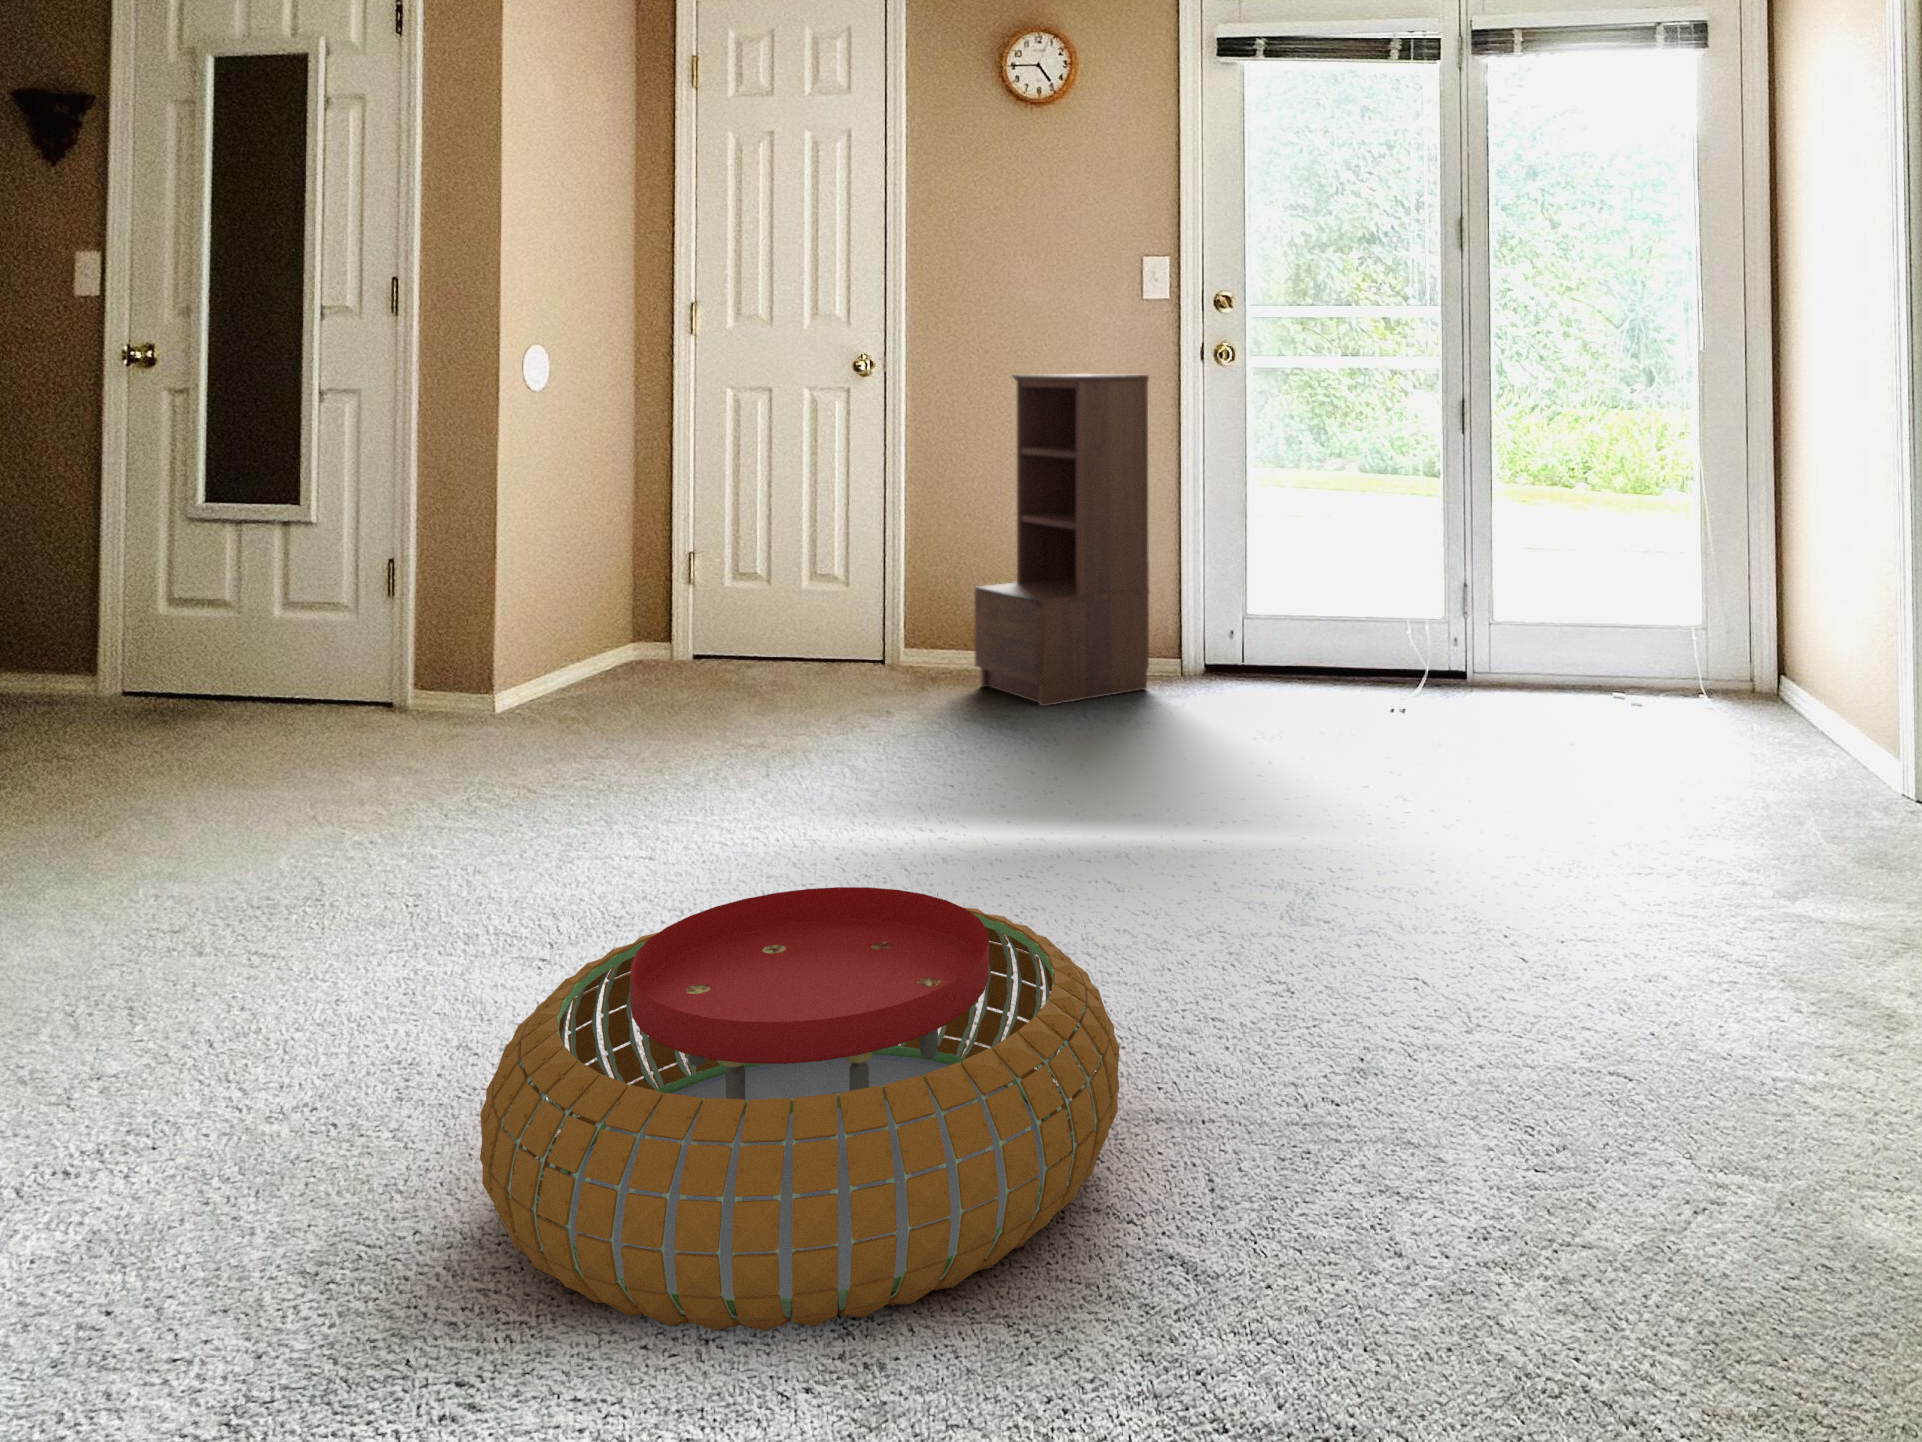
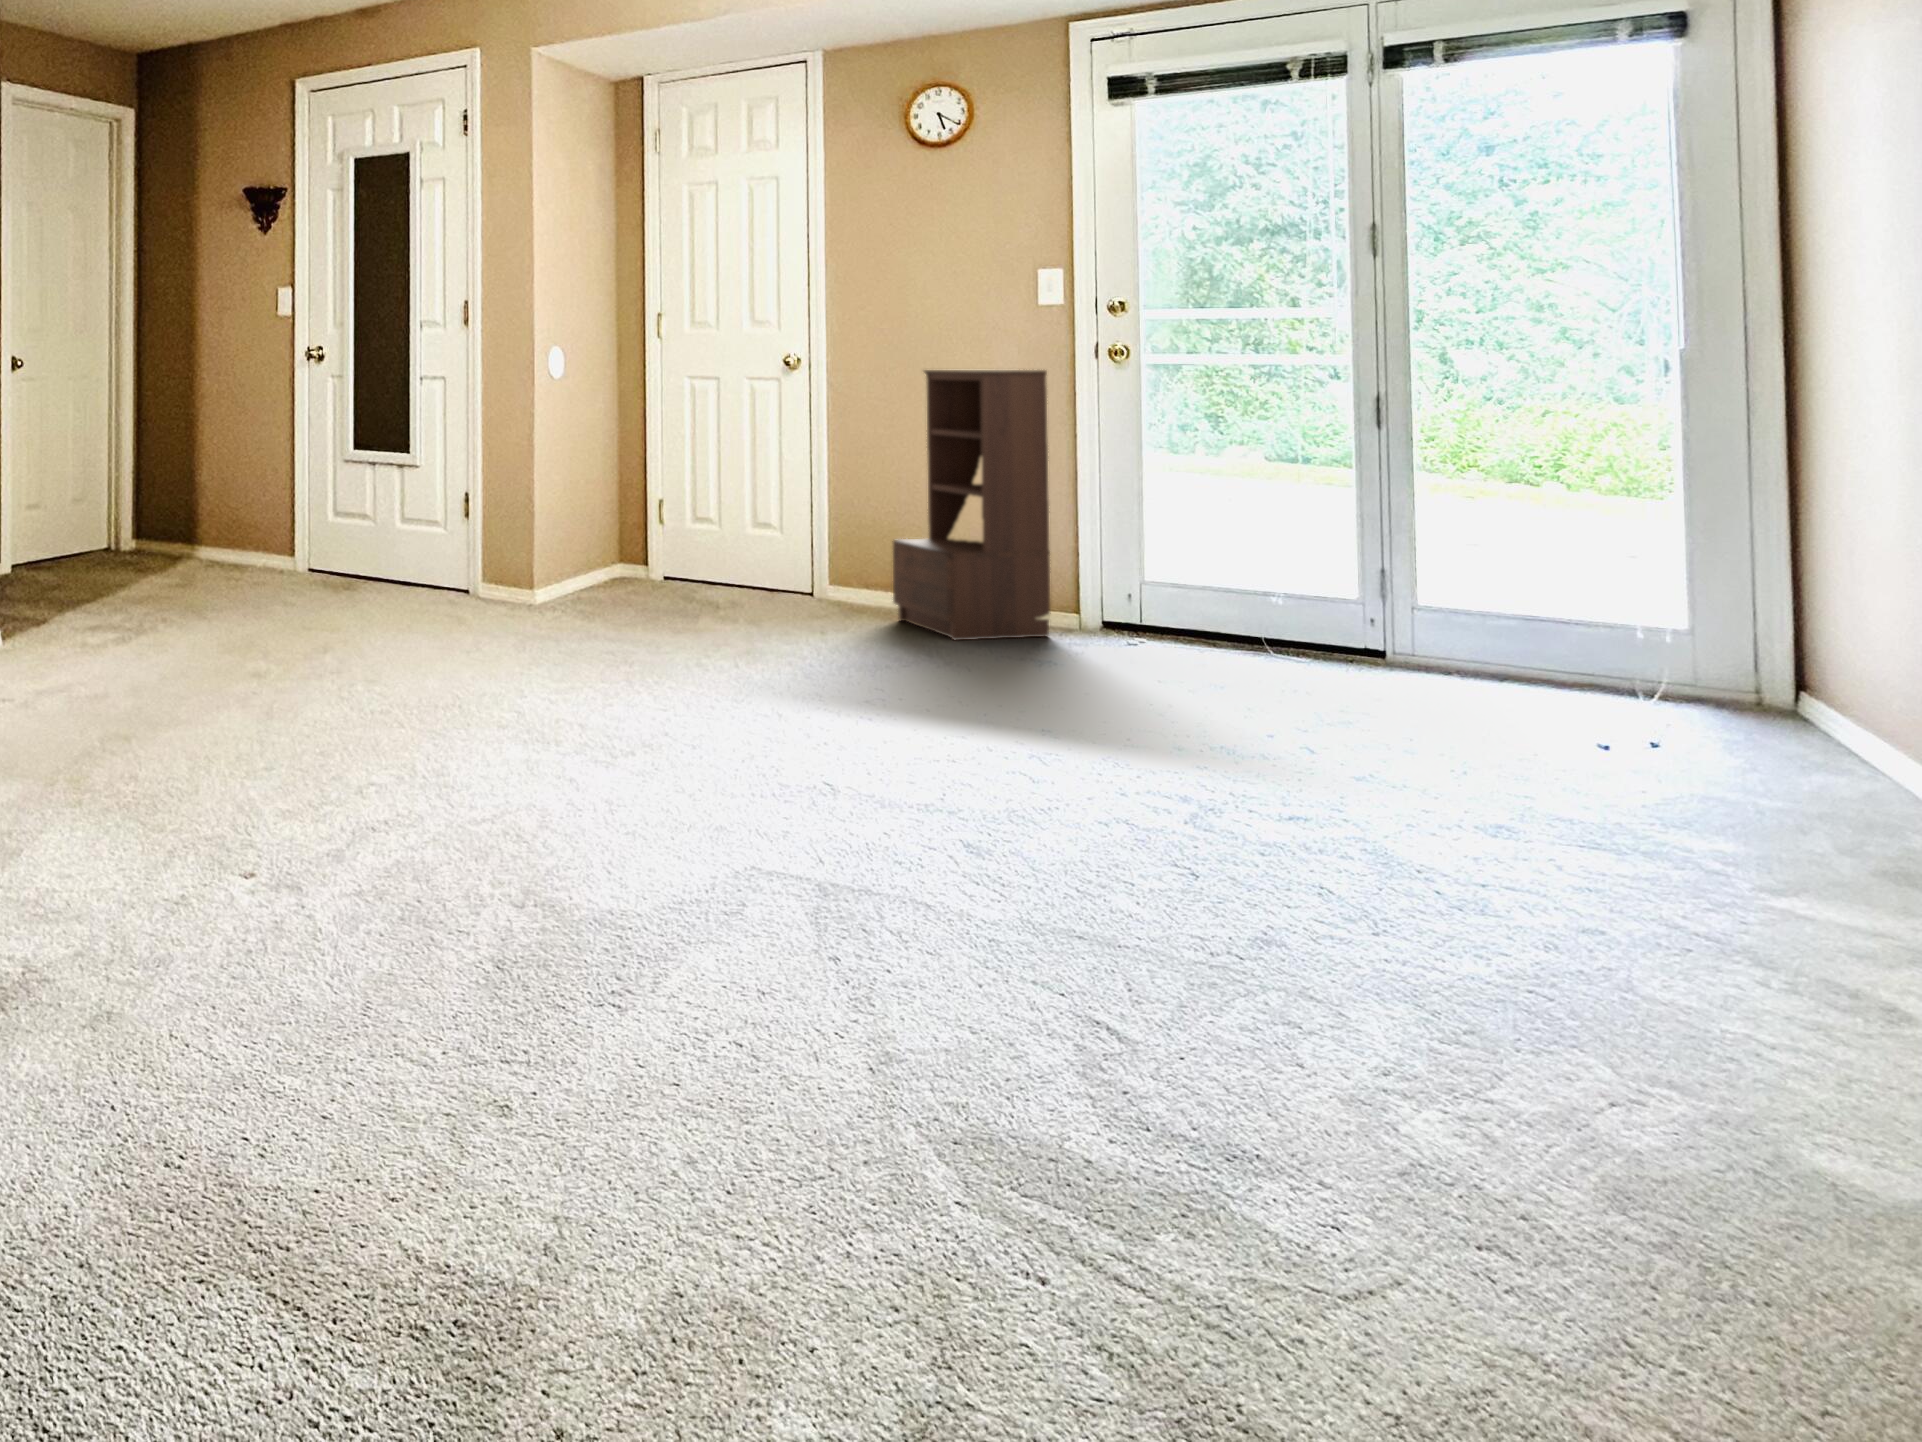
pouf: present [480,887,1120,1331] -> none [583,726,1044,1015]

